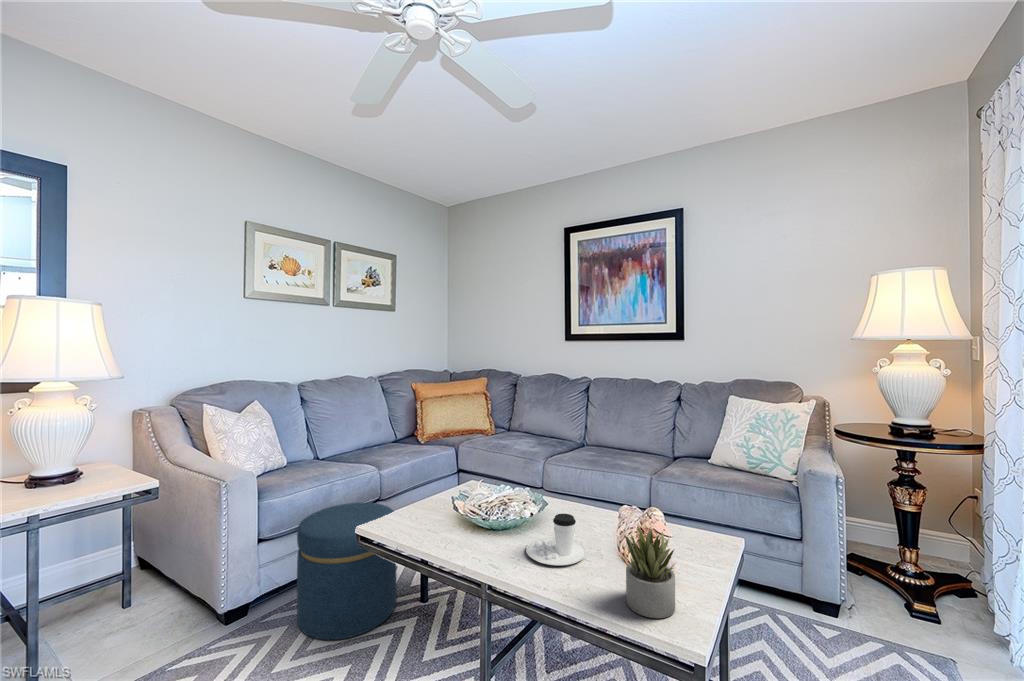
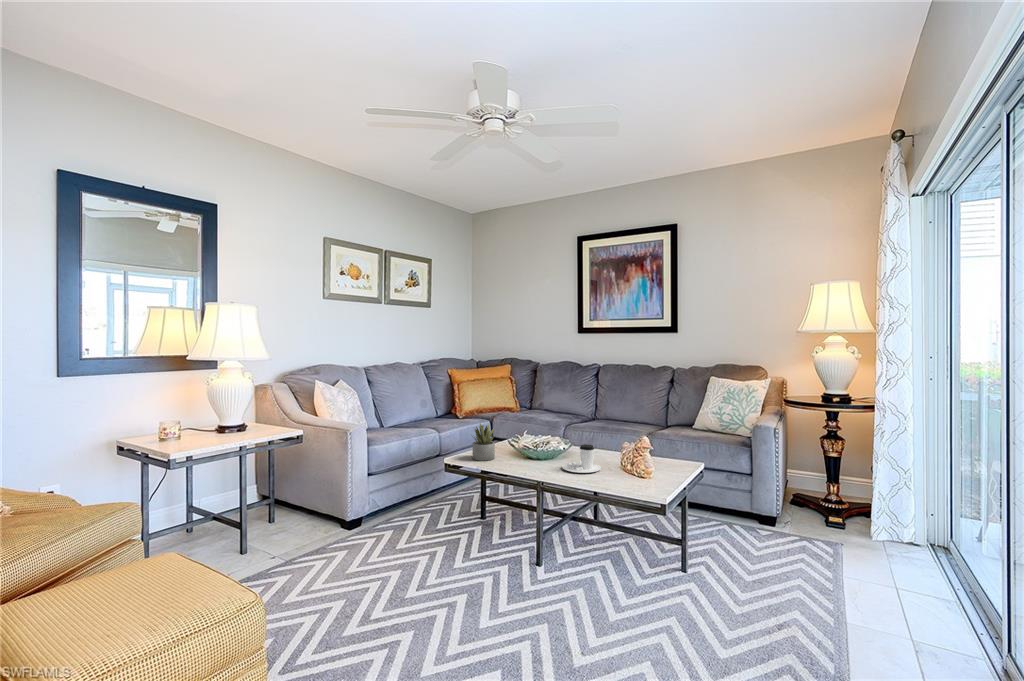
ottoman: present [297,502,396,640] -> none [396,452,462,537]
succulent plant: present [625,526,675,618] -> present [472,423,495,461]

